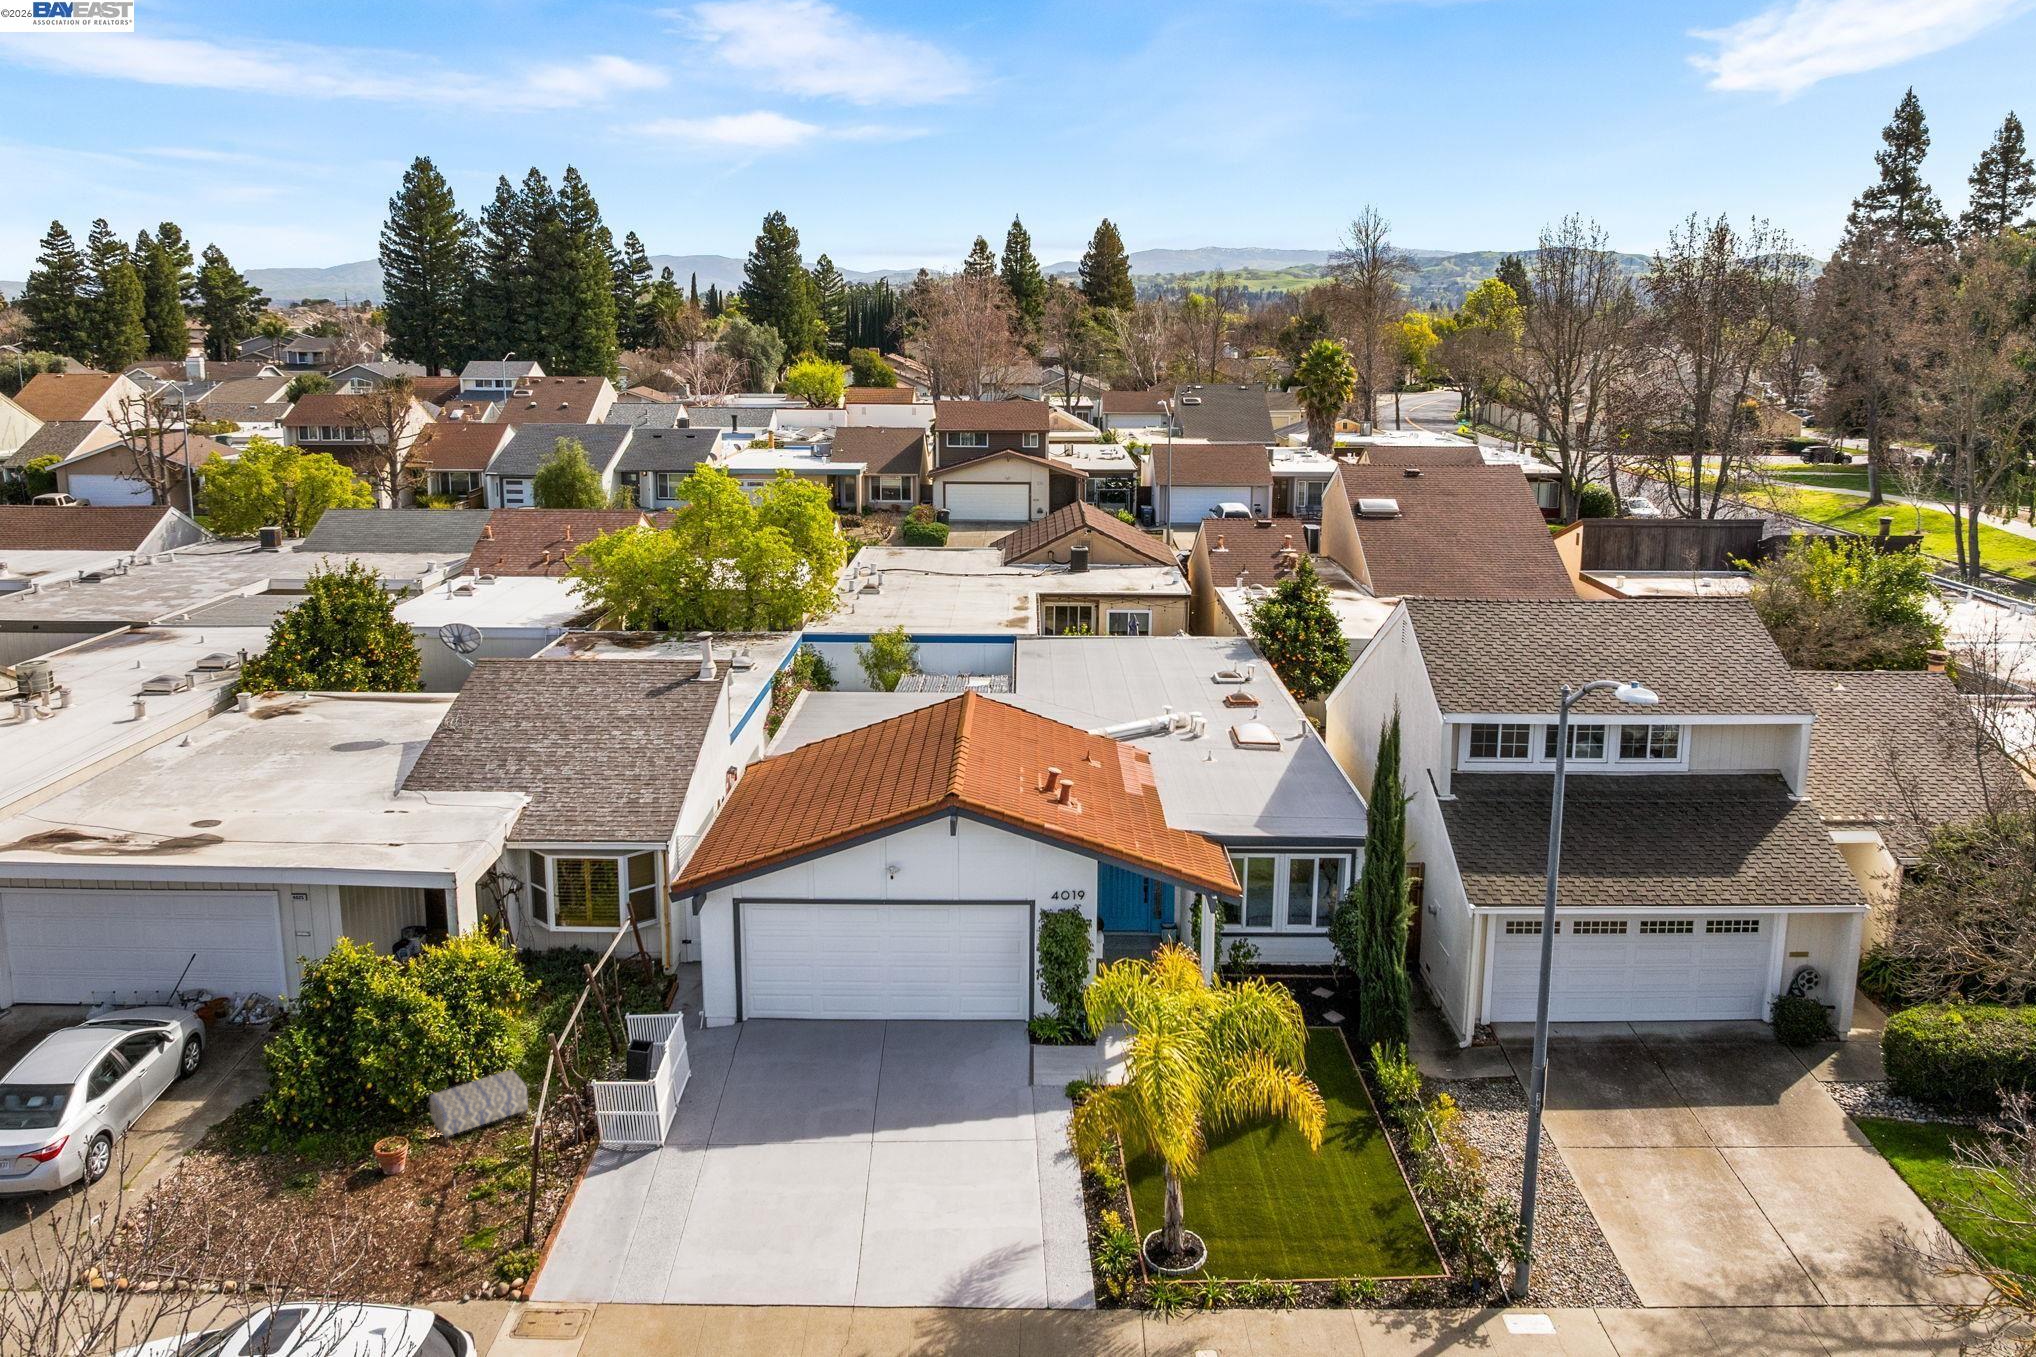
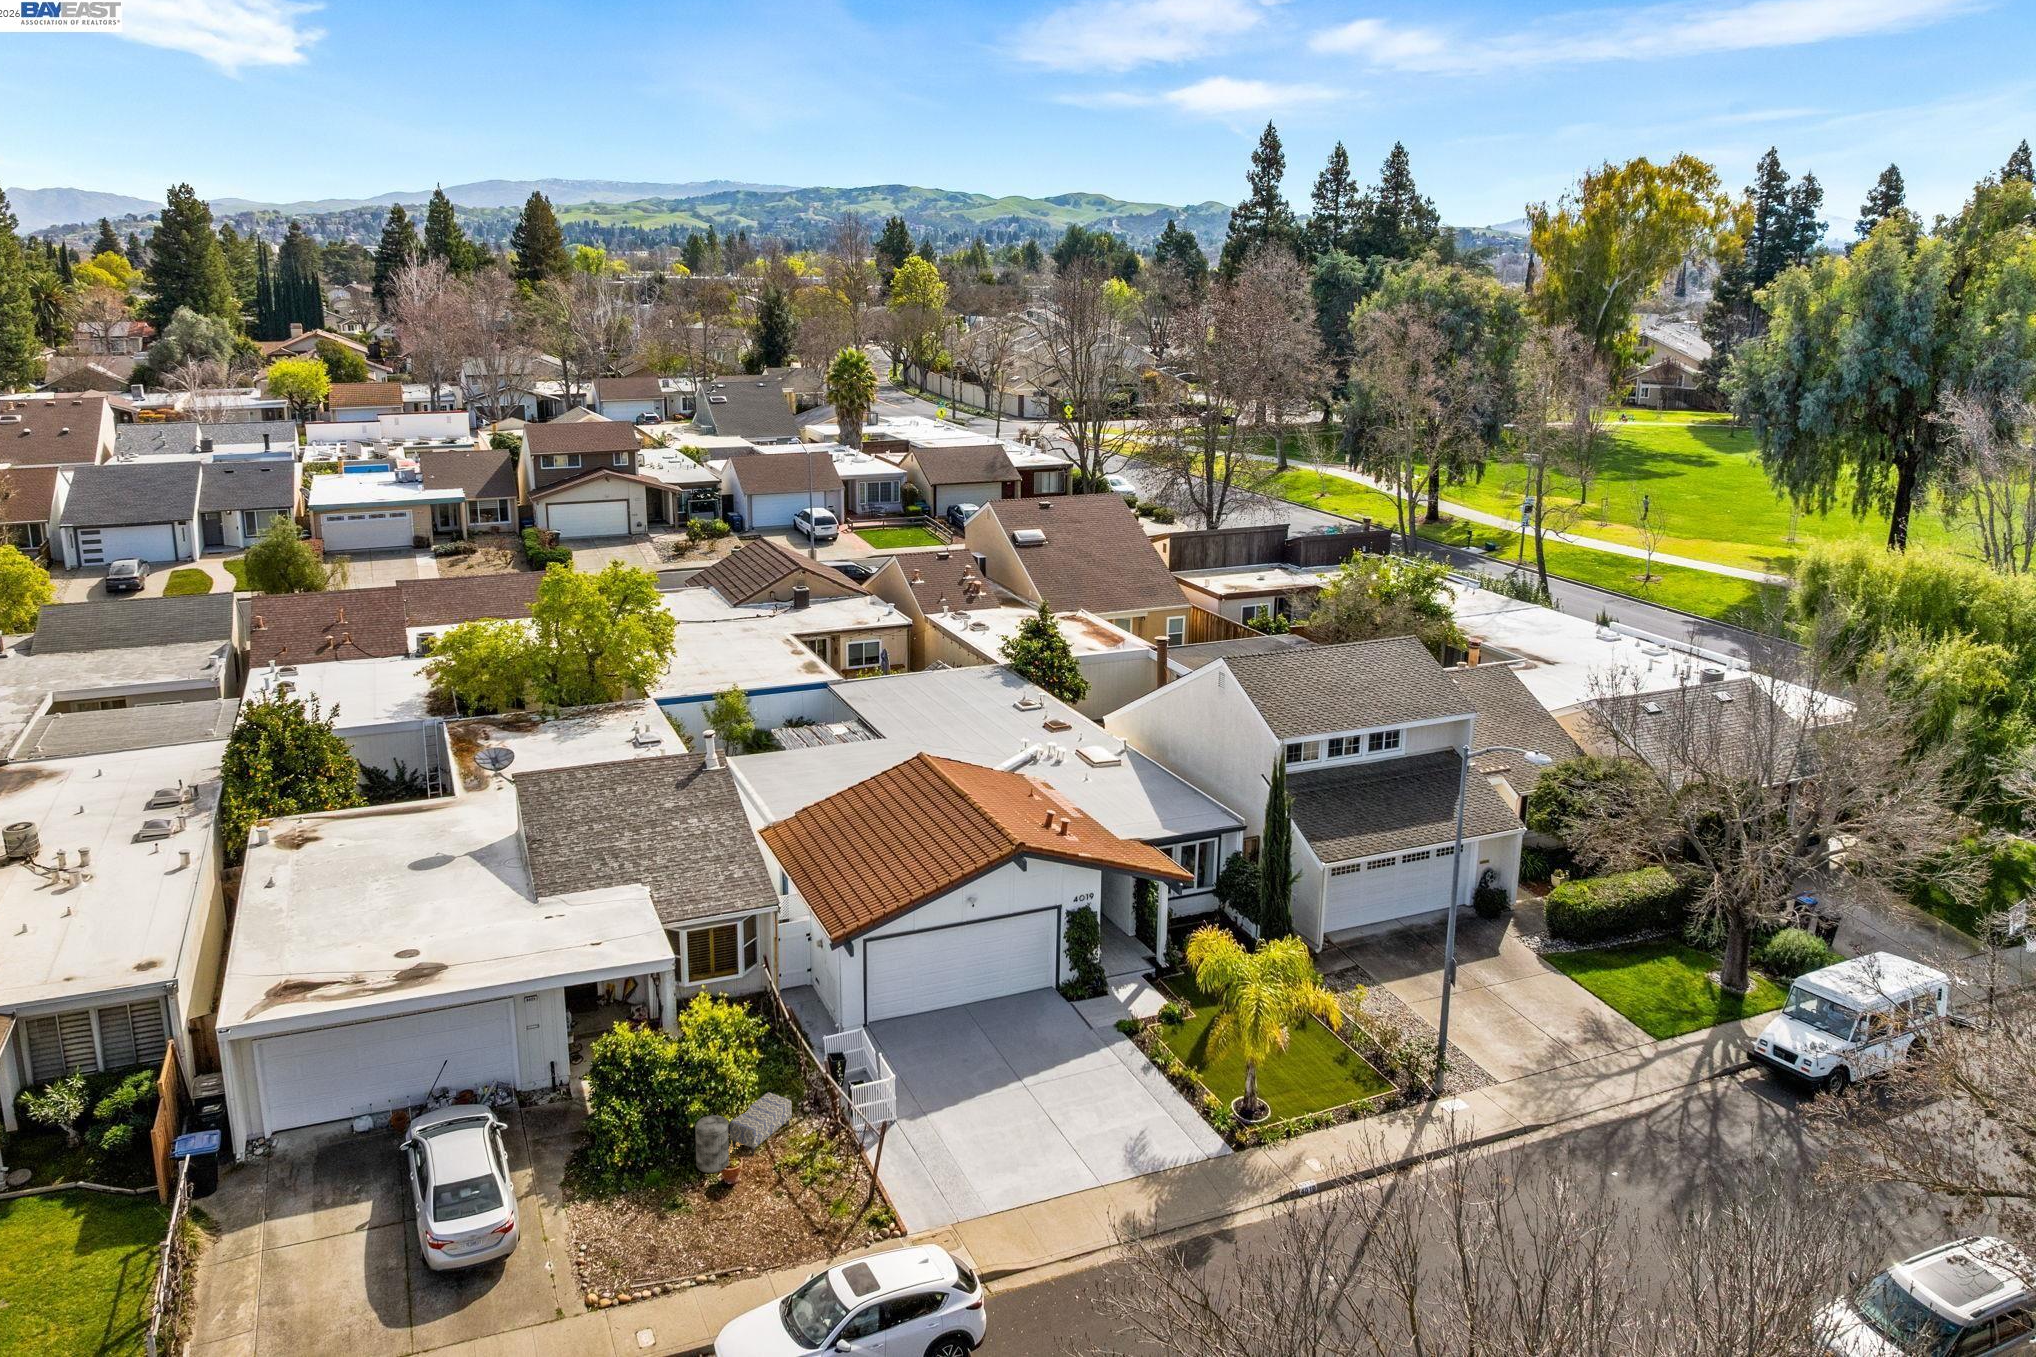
trash can: none [364,1080,416,1157] -> present [695,1115,729,1173]

